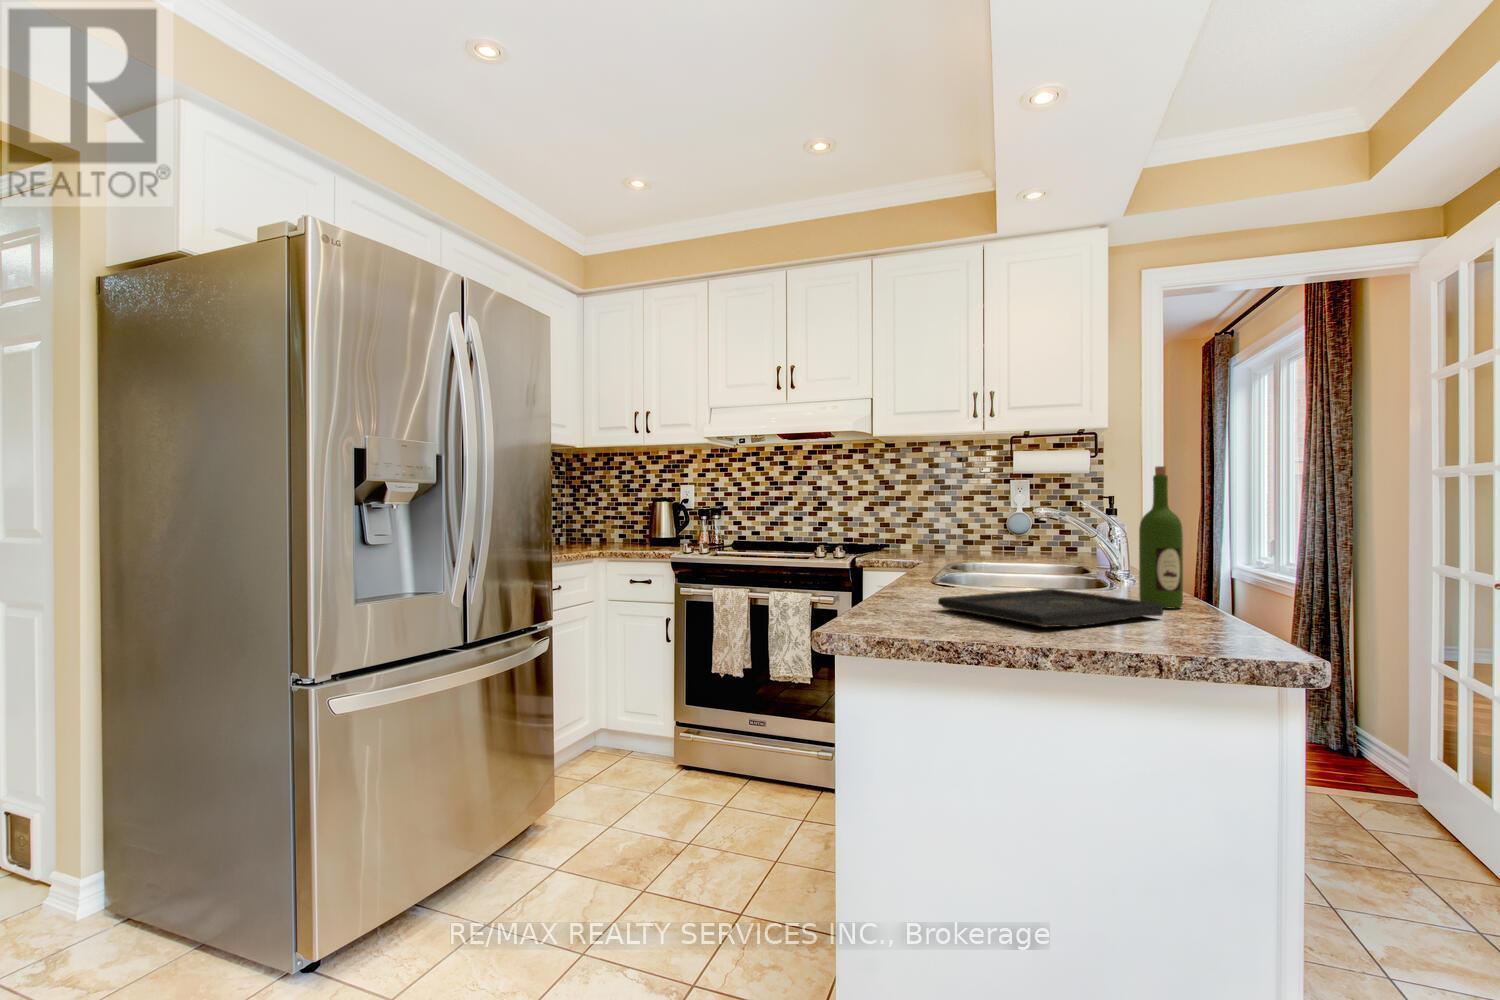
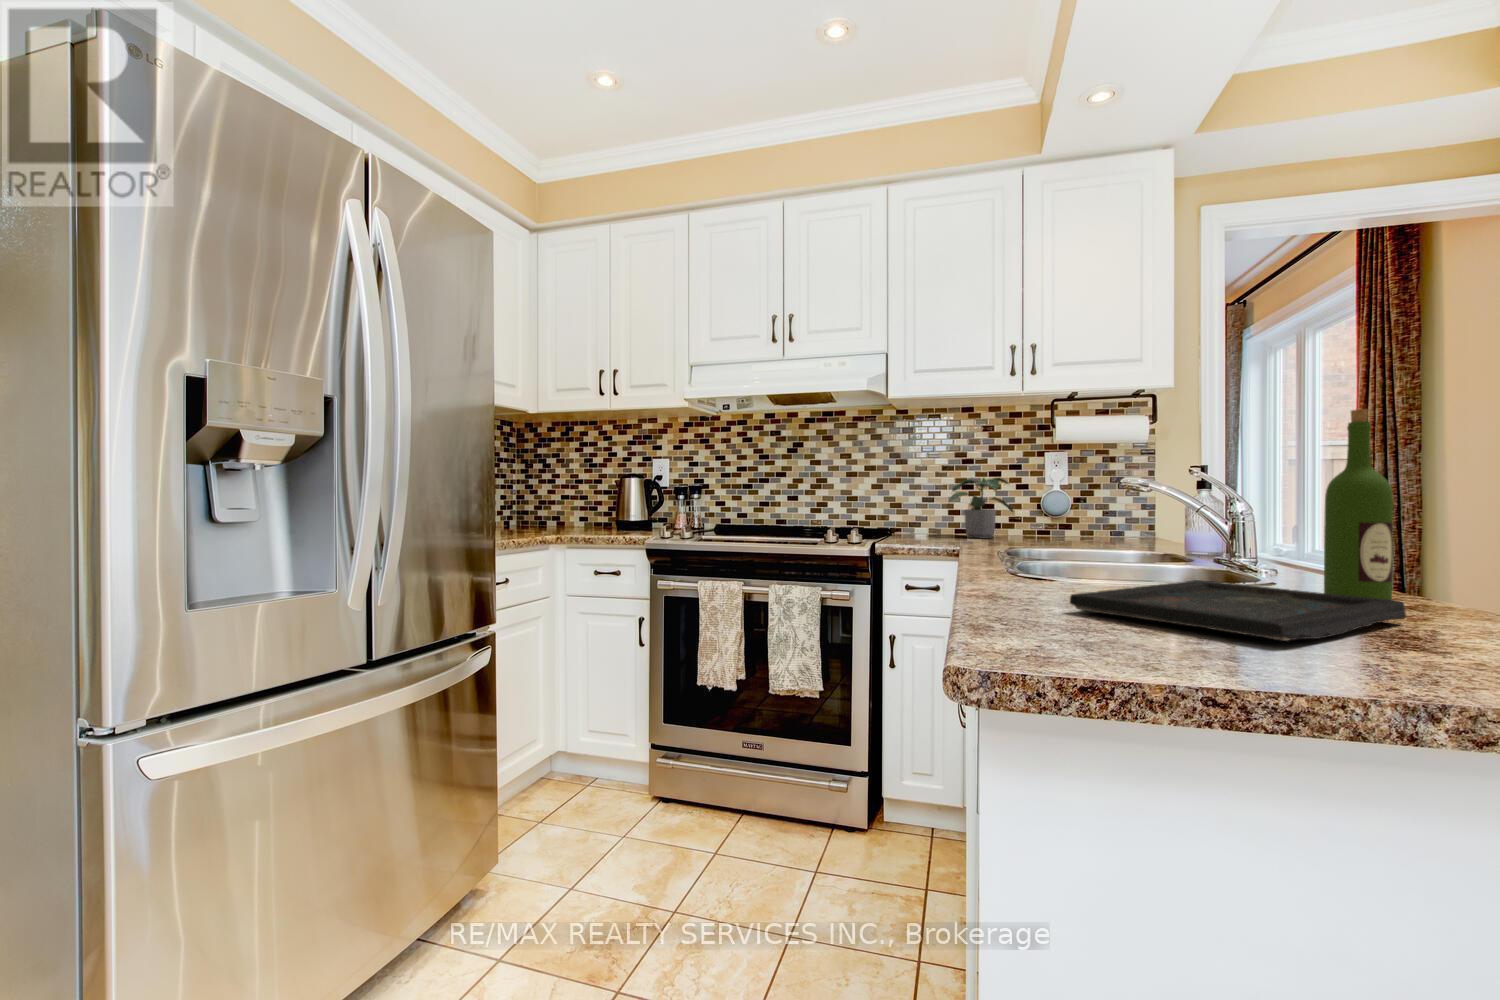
potted plant: none [928,500,989,553] -> present [950,478,1013,538]

